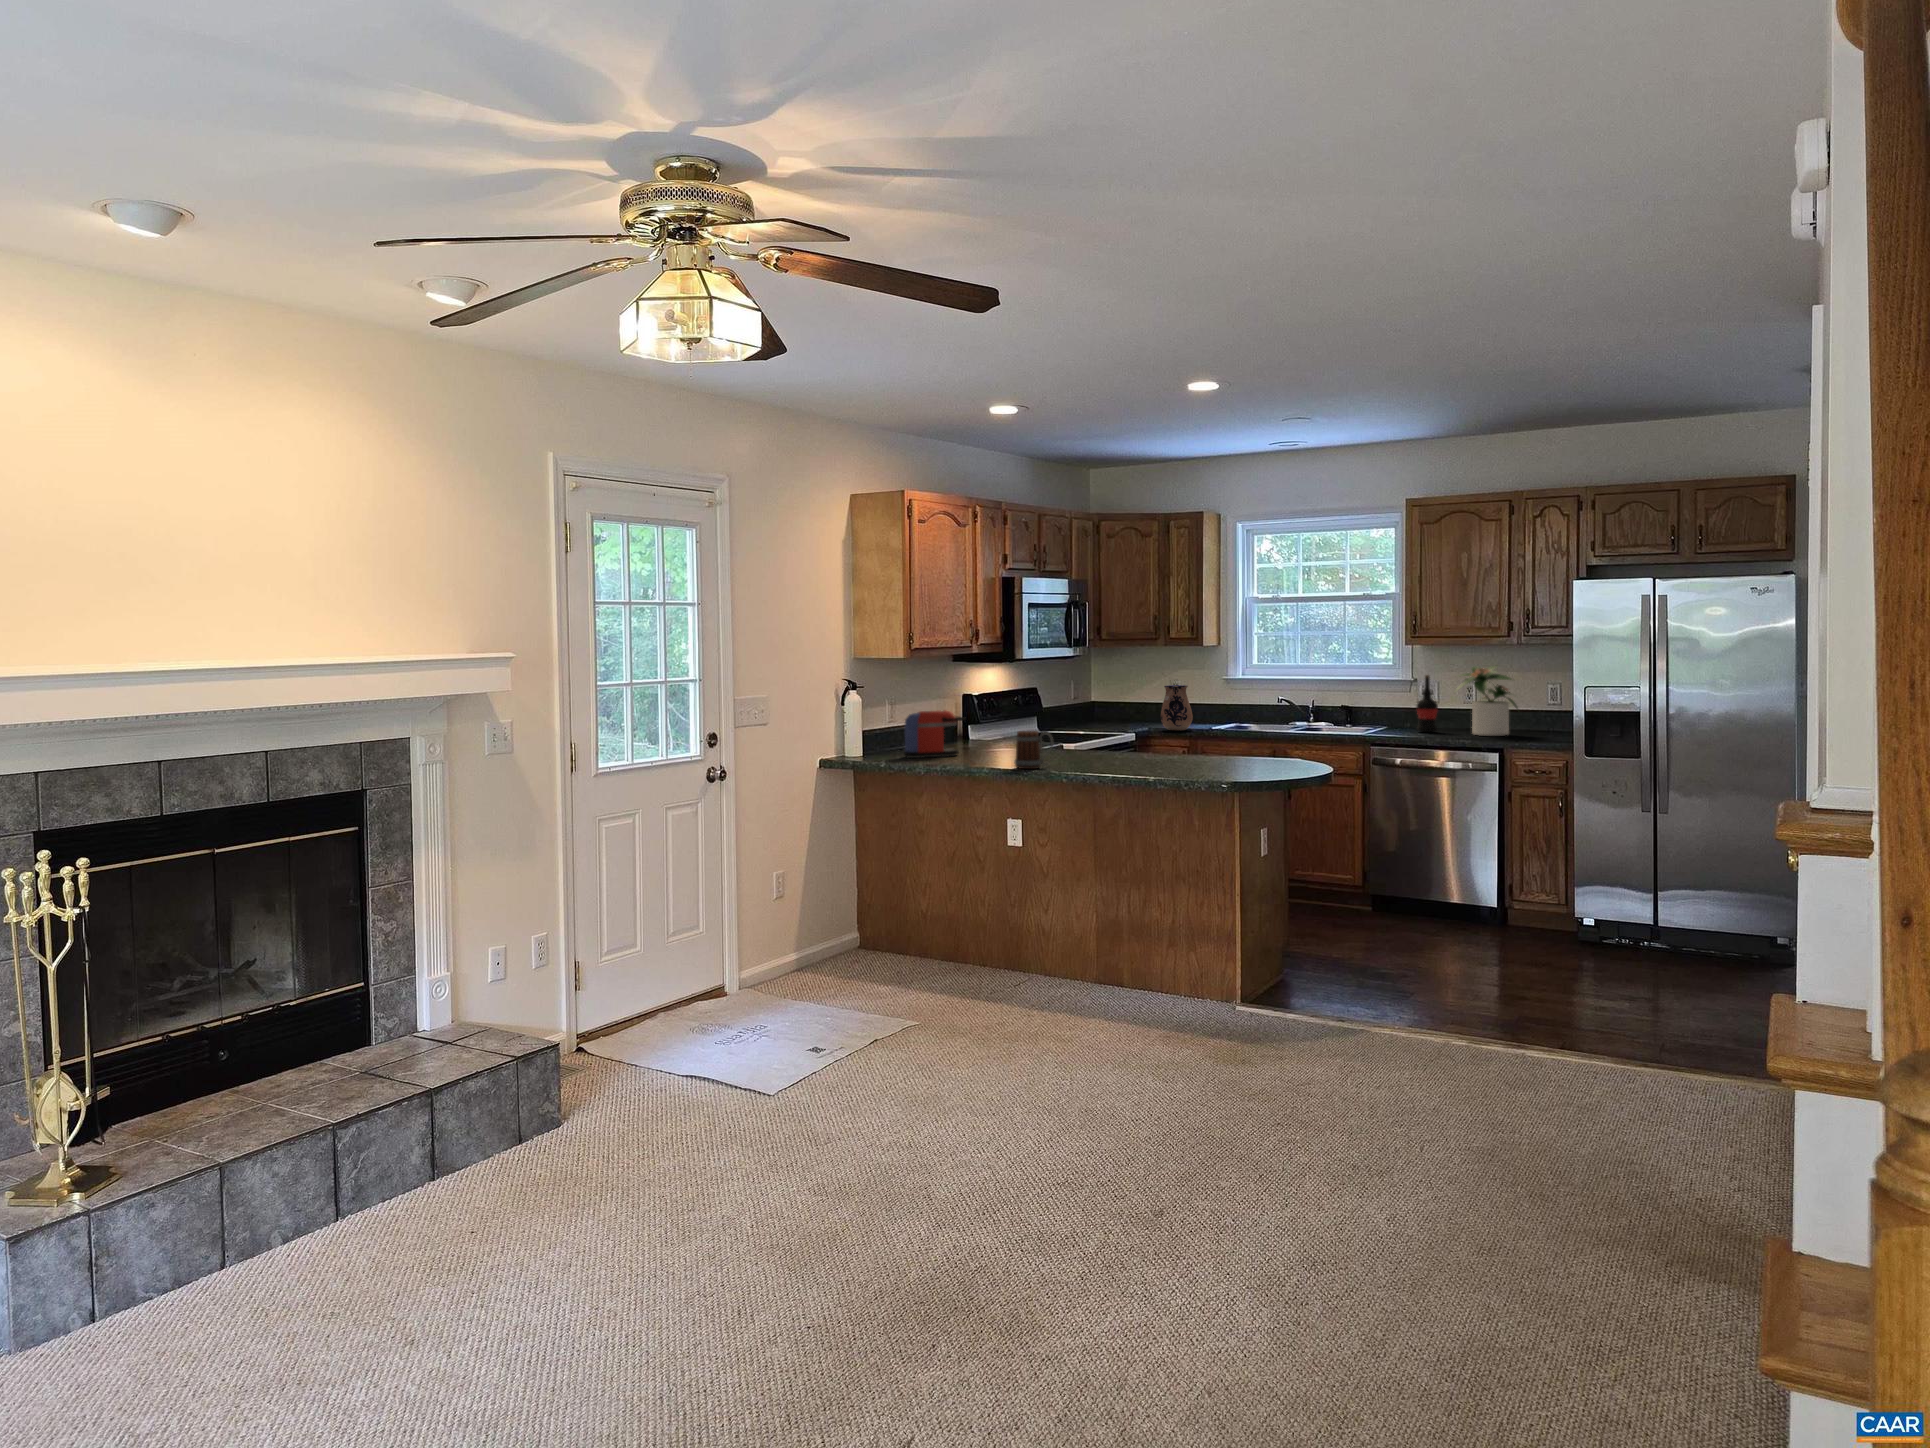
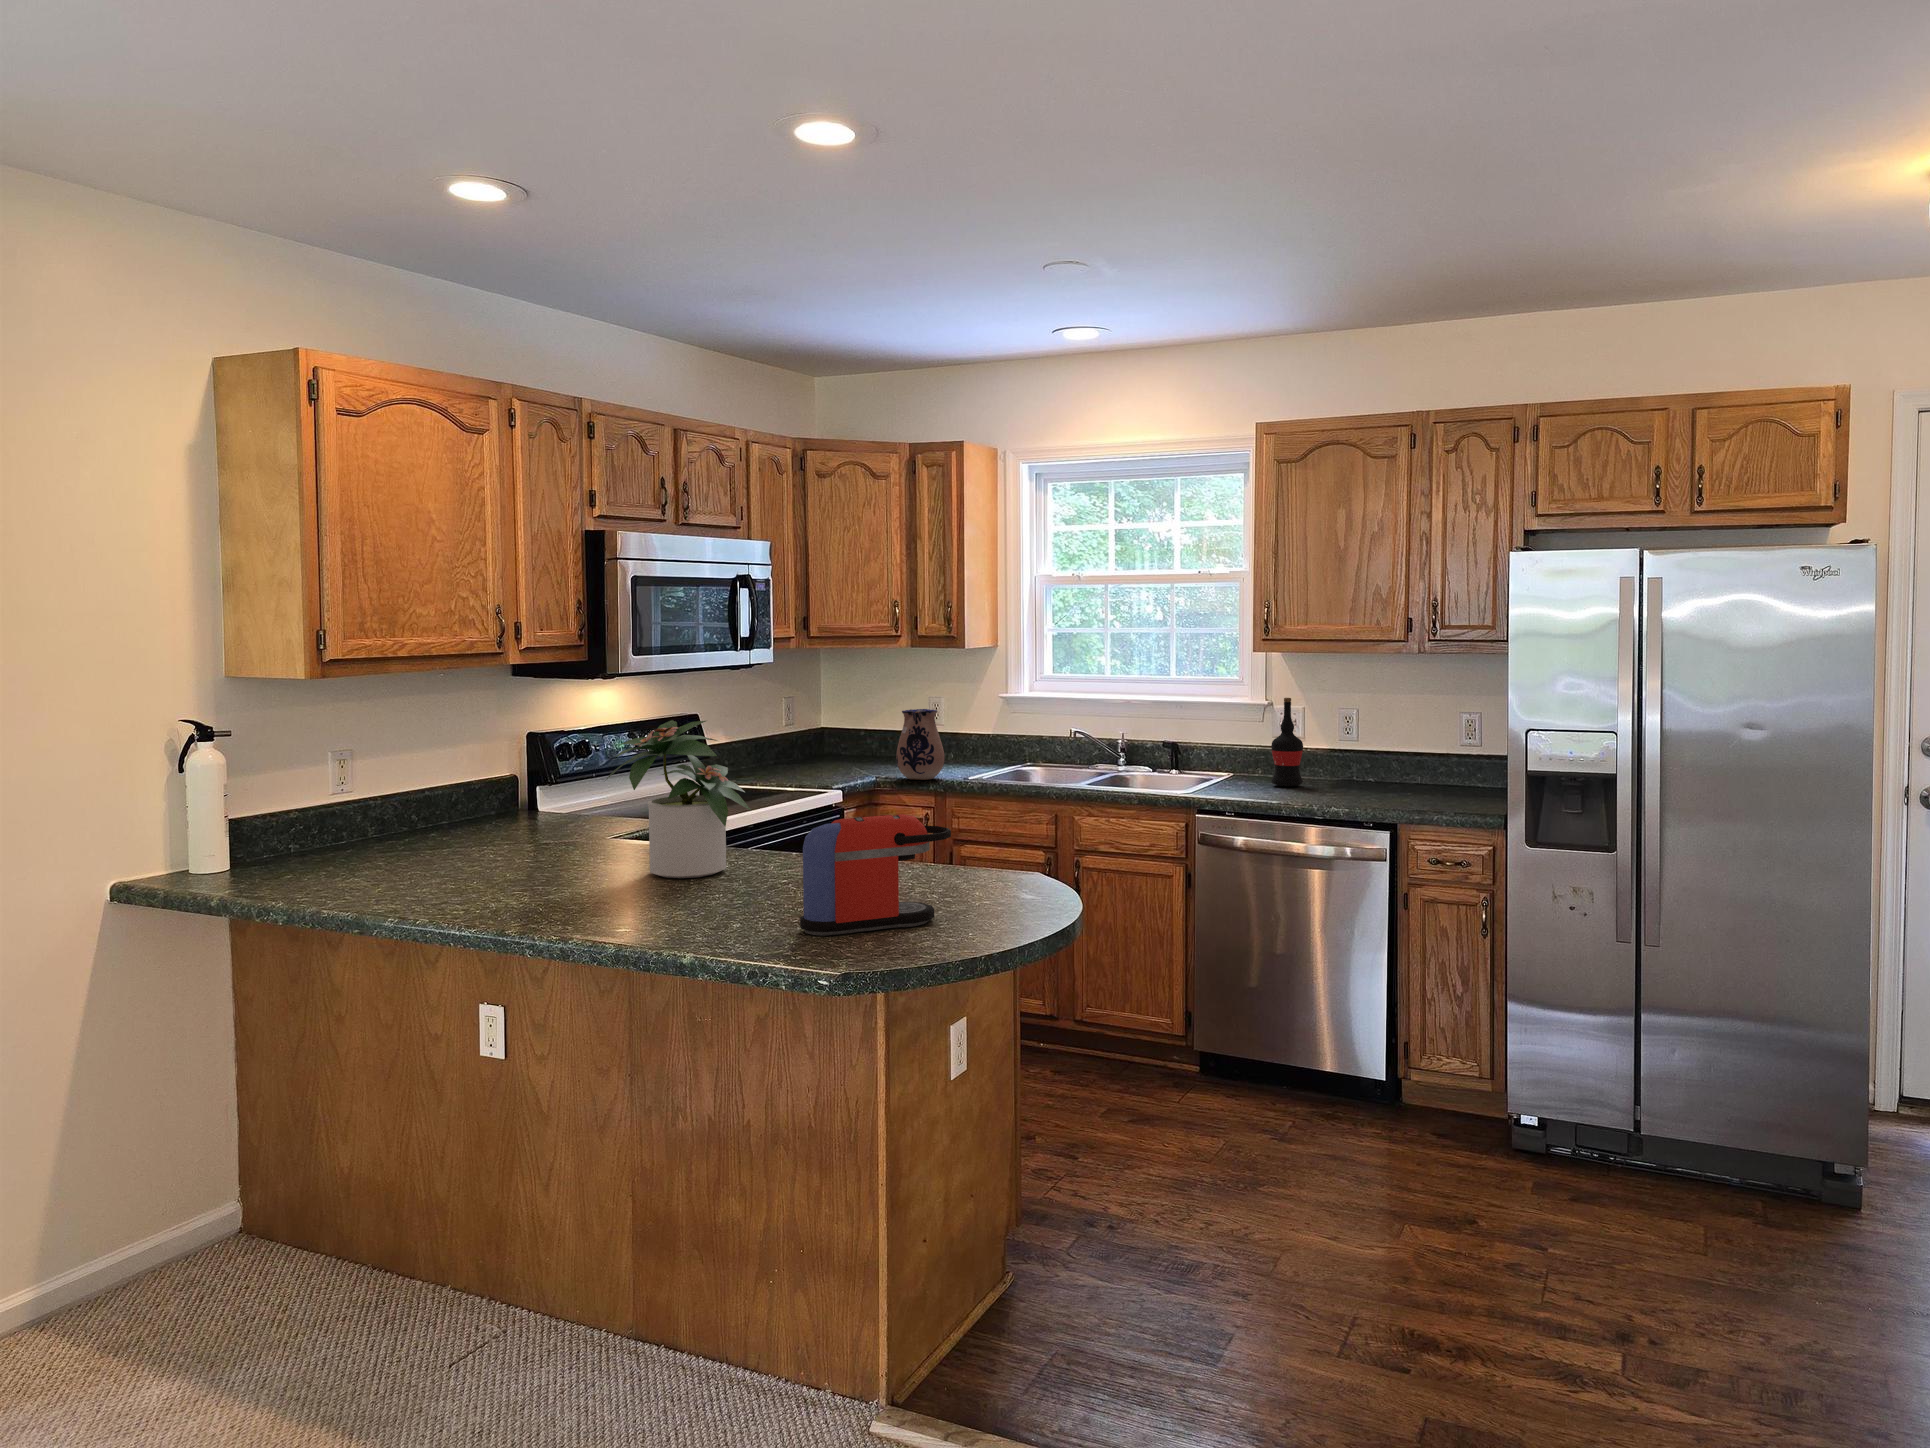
potted plant: present [1457,665,1518,736] -> present [605,720,751,878]
coffee maker: present [904,710,965,758] -> present [800,814,951,936]
mug: present [1015,731,1053,769] -> none [455,832,536,913]

